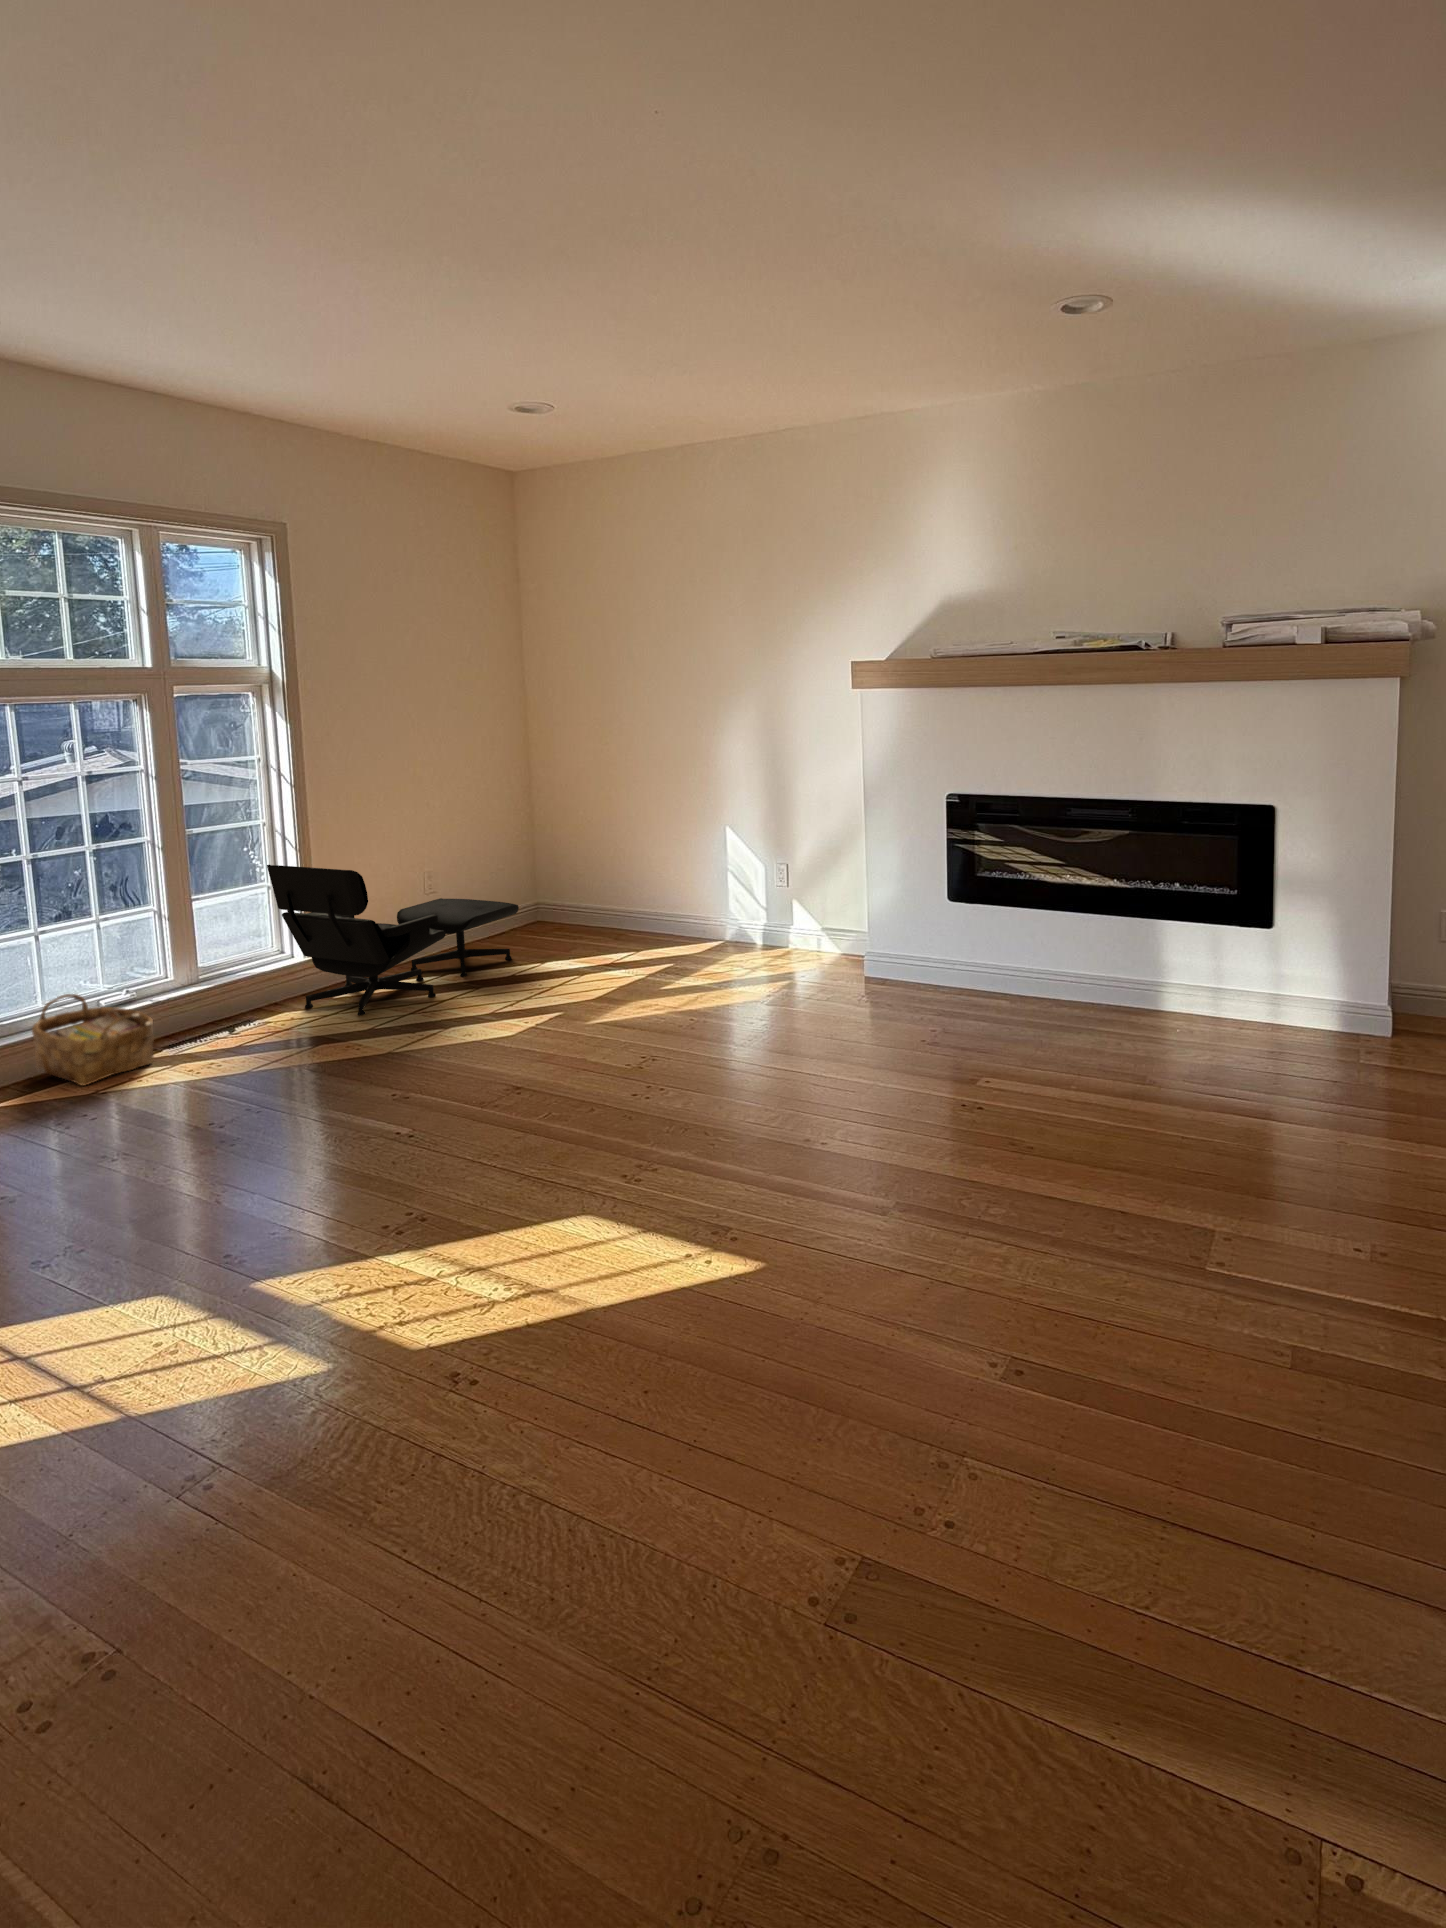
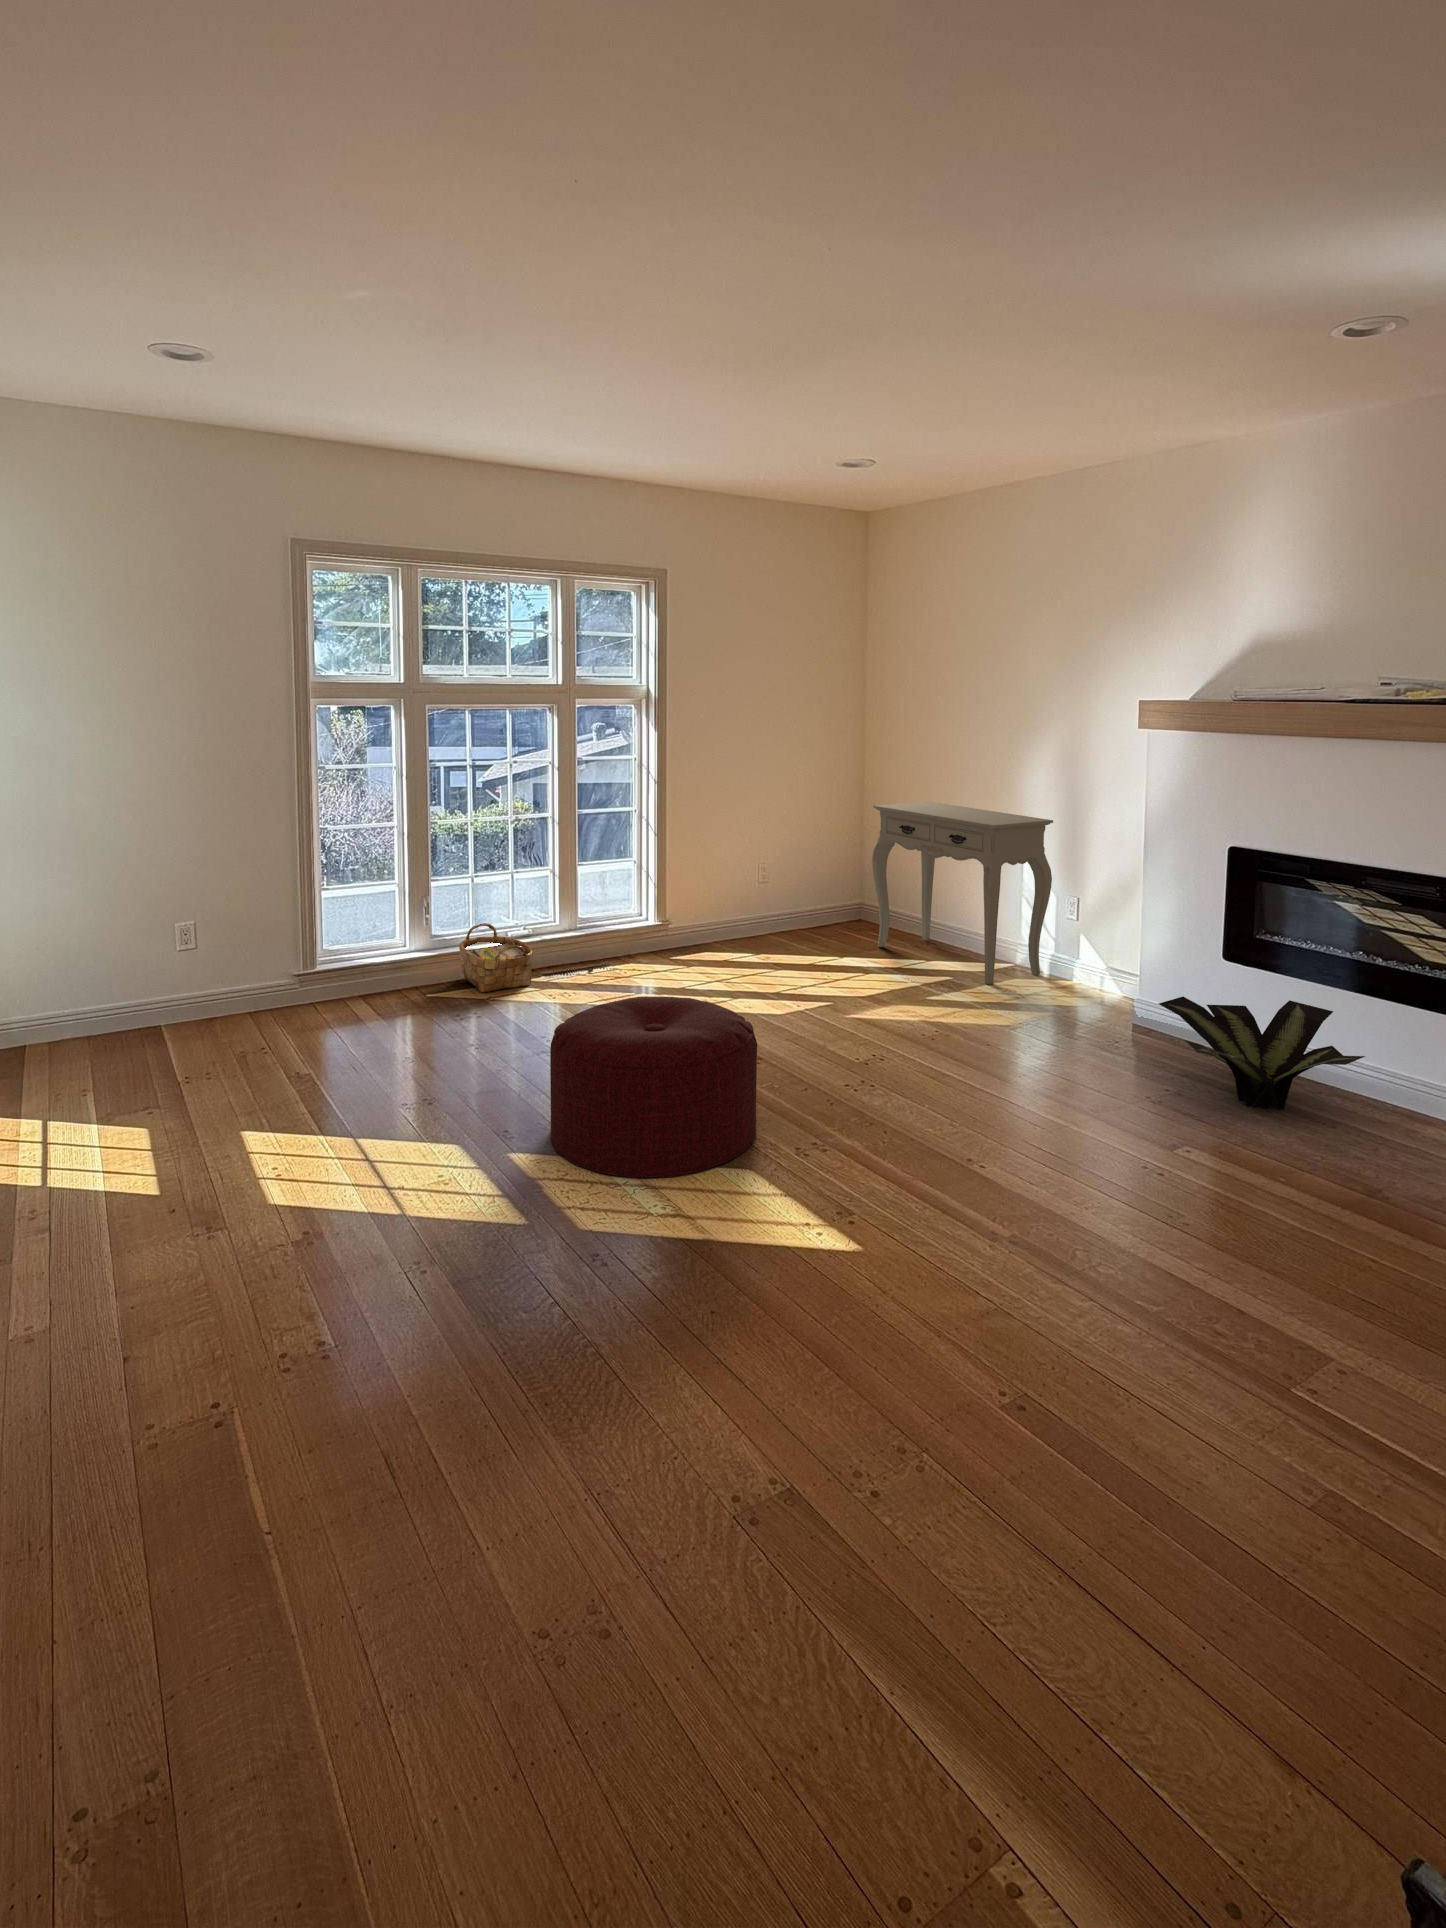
console table: none [556,785,756,964] -> present [872,802,1053,985]
lounge chair: present [267,865,519,1015] -> none [628,843,830,976]
potted plant: none [913,928,1097,1031] -> present [1159,997,1365,1110]
ottoman: none [289,1030,568,1271] -> present [550,996,757,1178]

